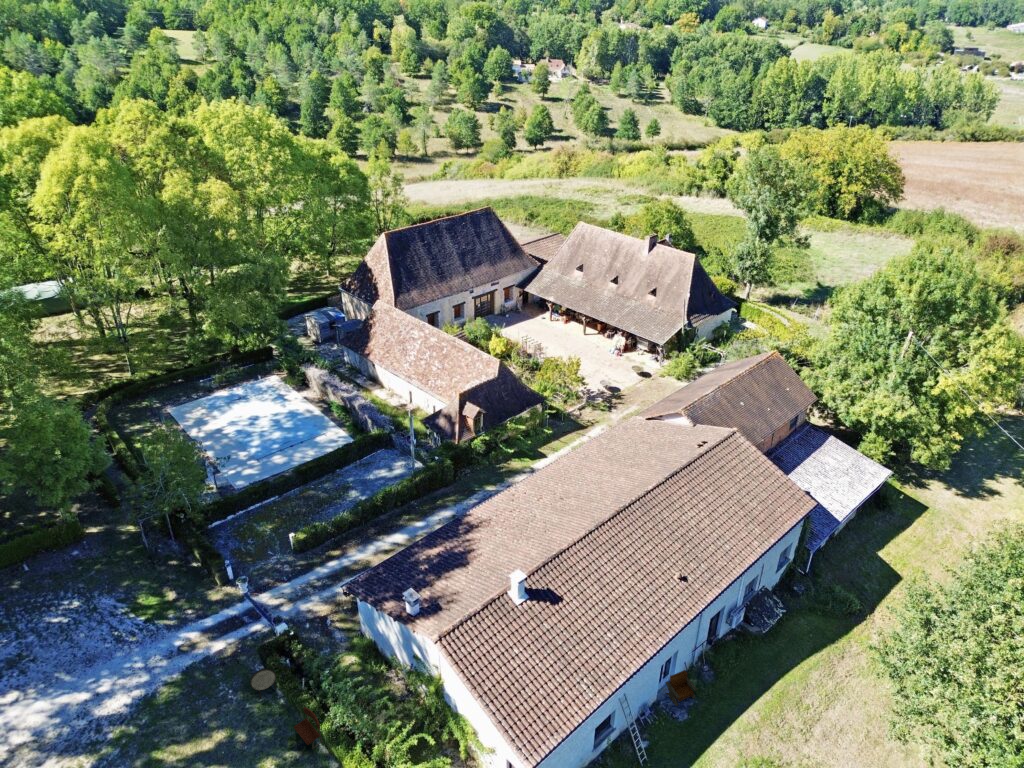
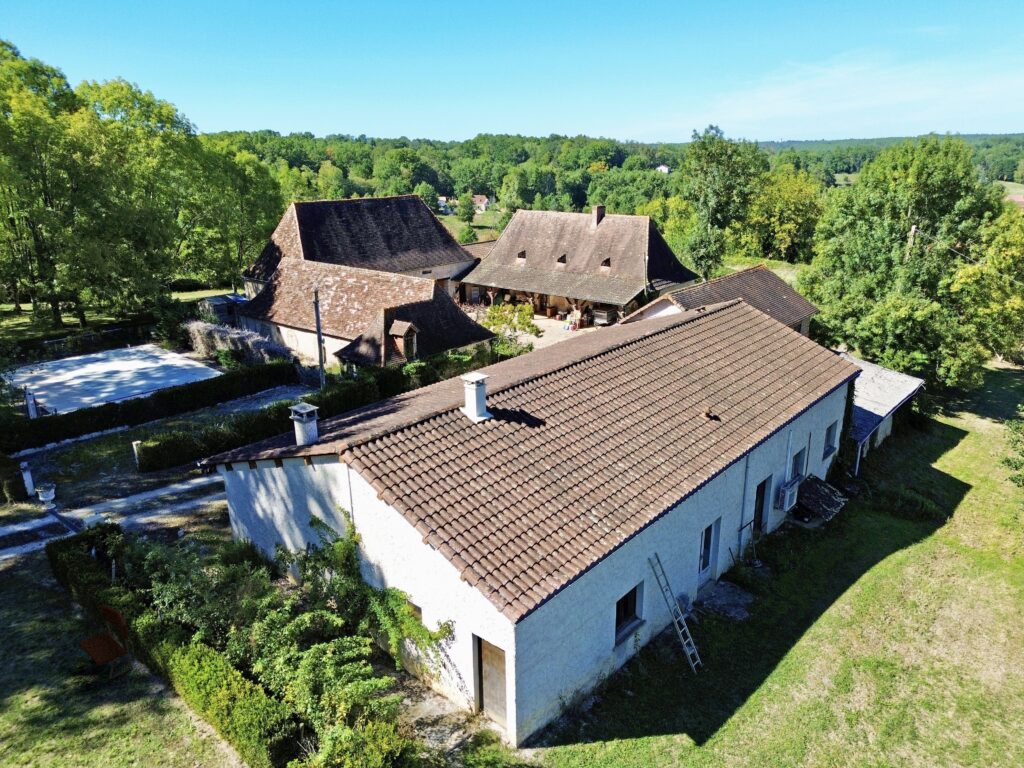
round table: present [250,668,276,699] -> none [14,576,67,622]
lounge chair: present [666,670,697,706] -> none [704,554,755,606]

